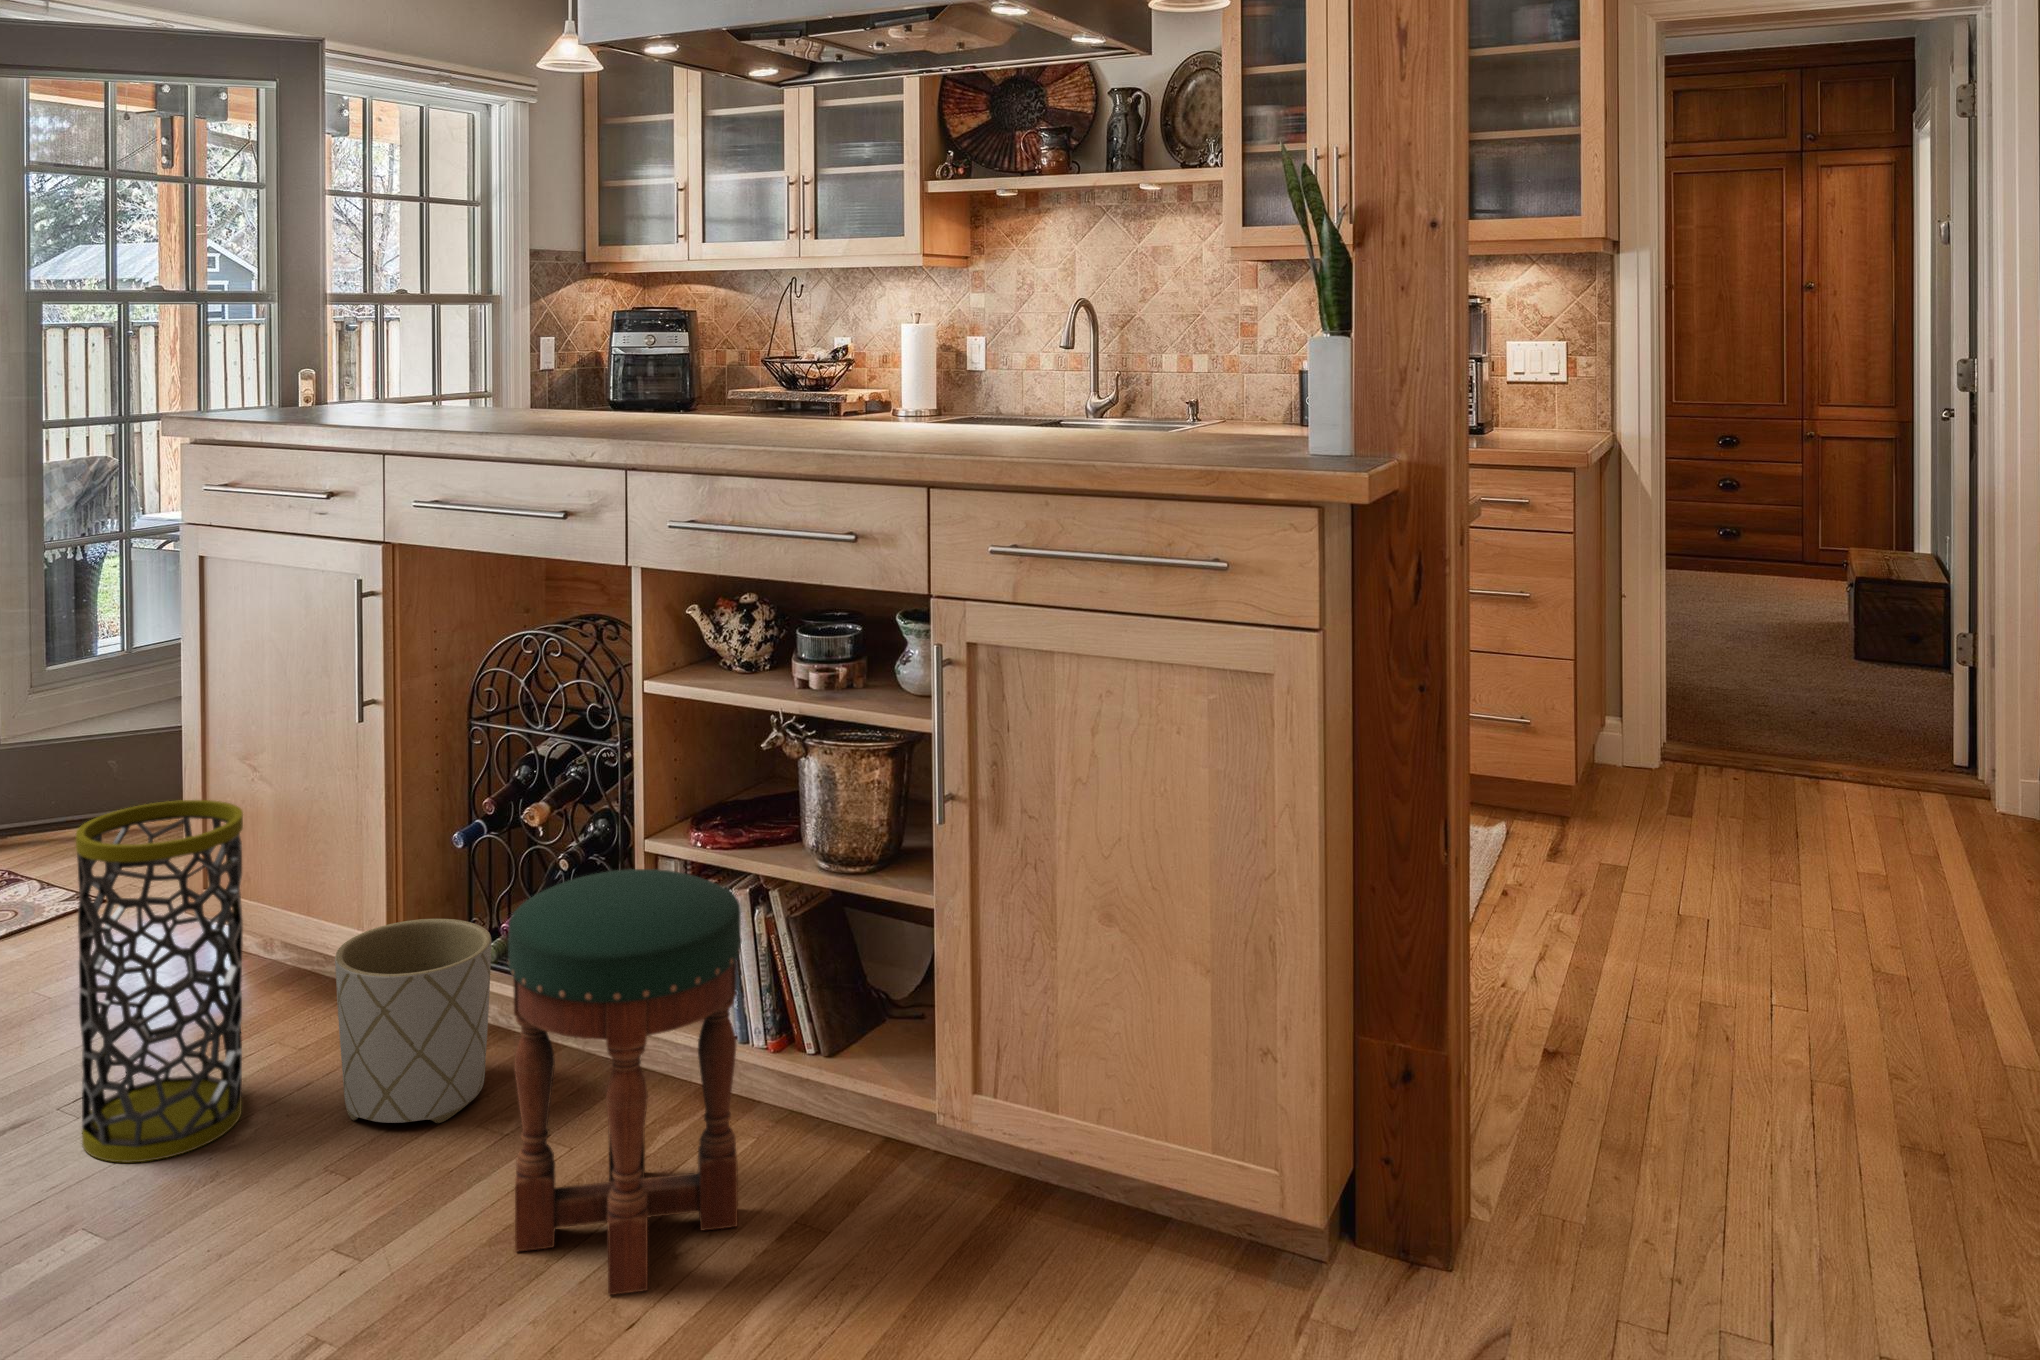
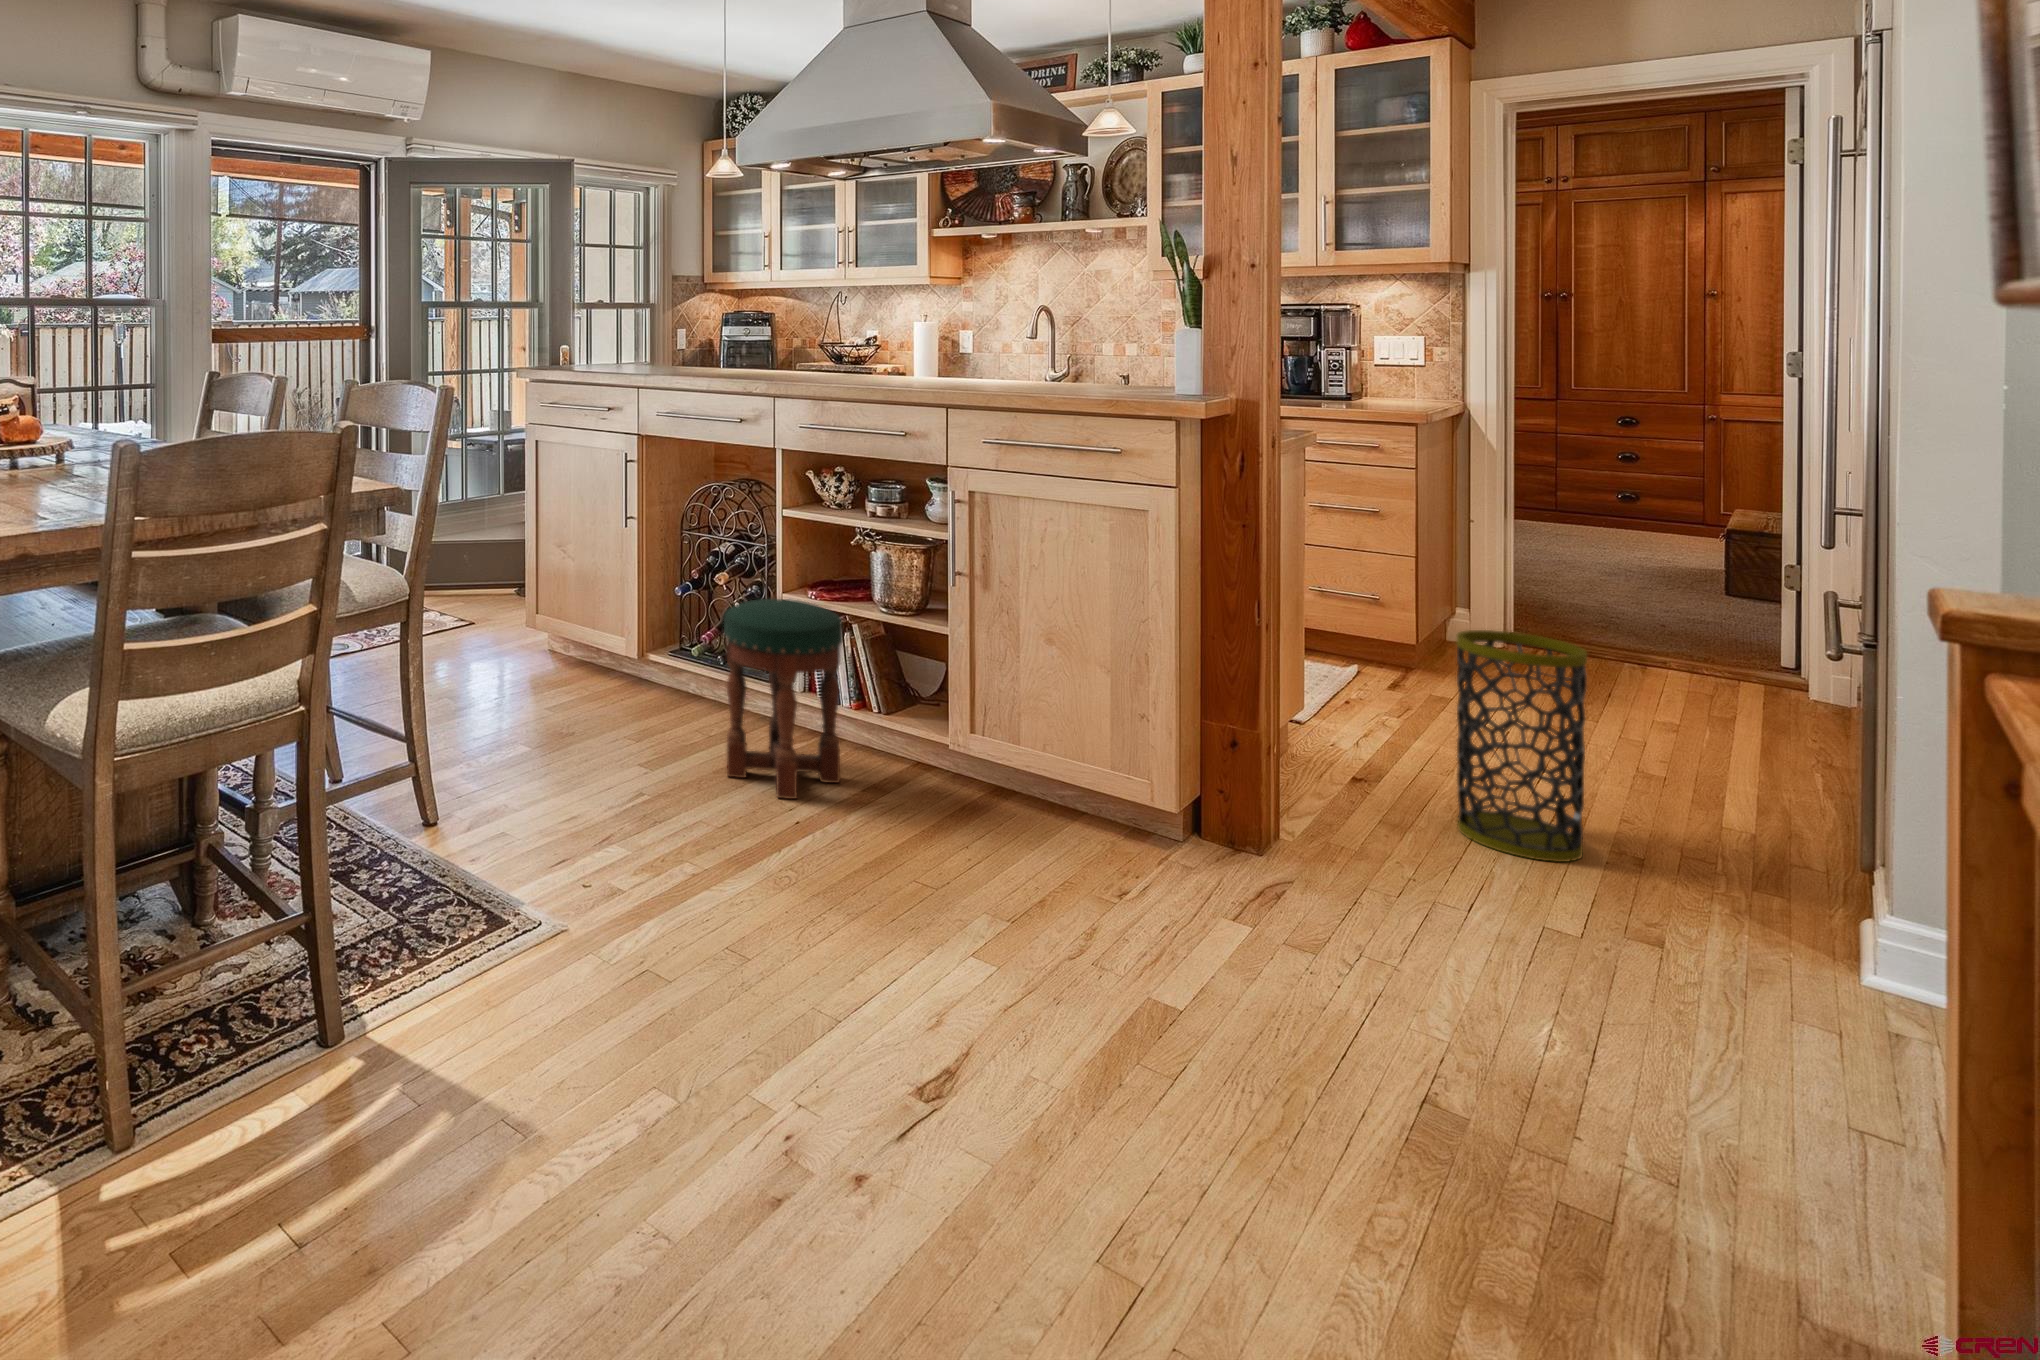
trash can: present [76,800,243,1162] -> present [1457,630,1587,862]
planter: present [335,919,491,1123] -> none [624,628,700,726]

